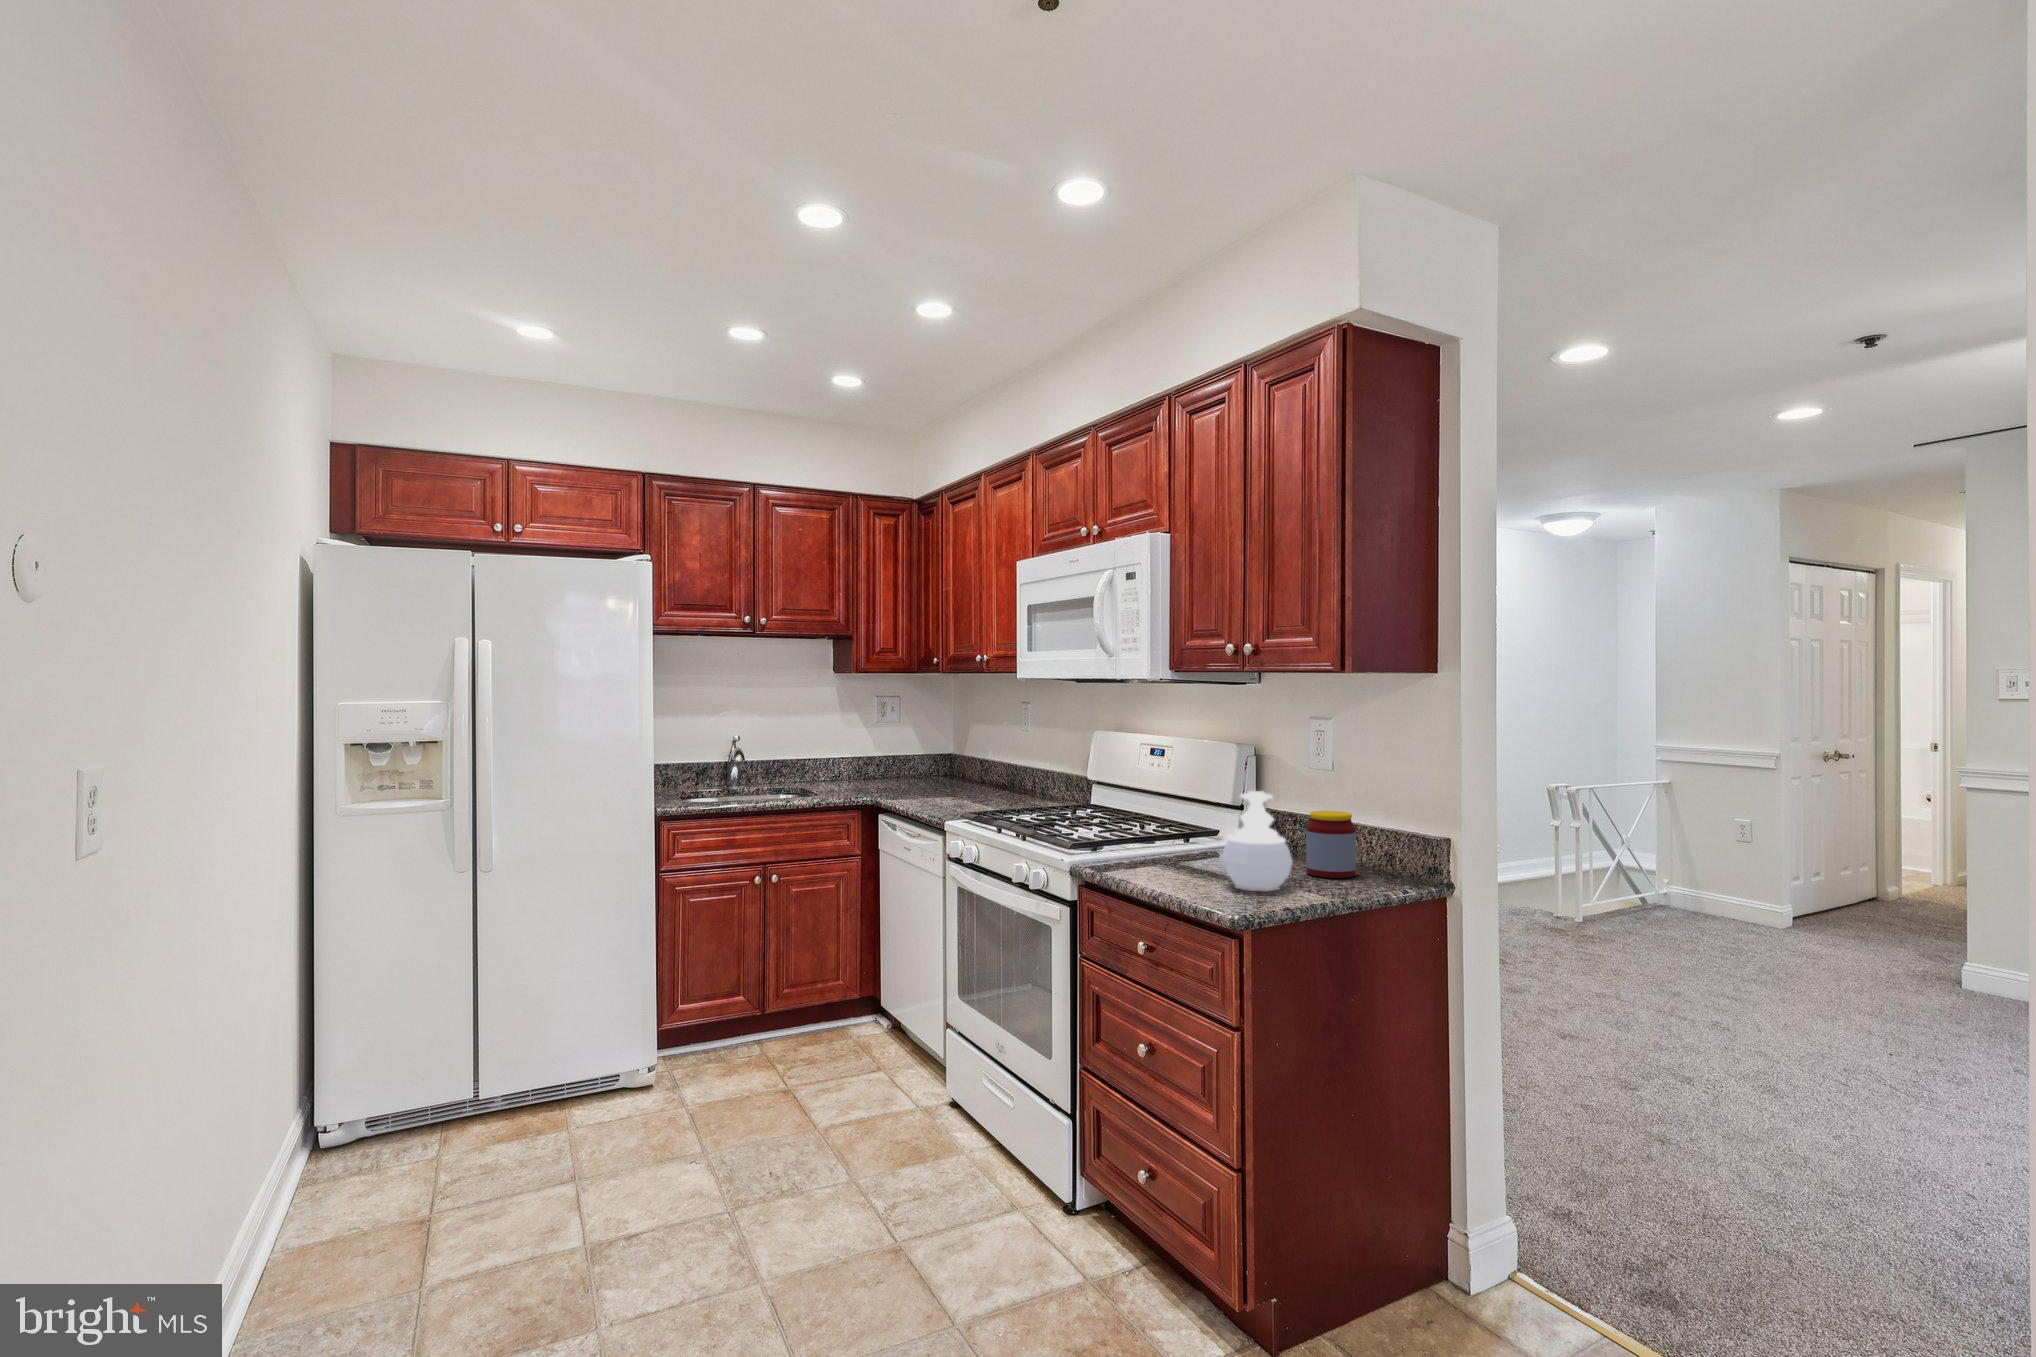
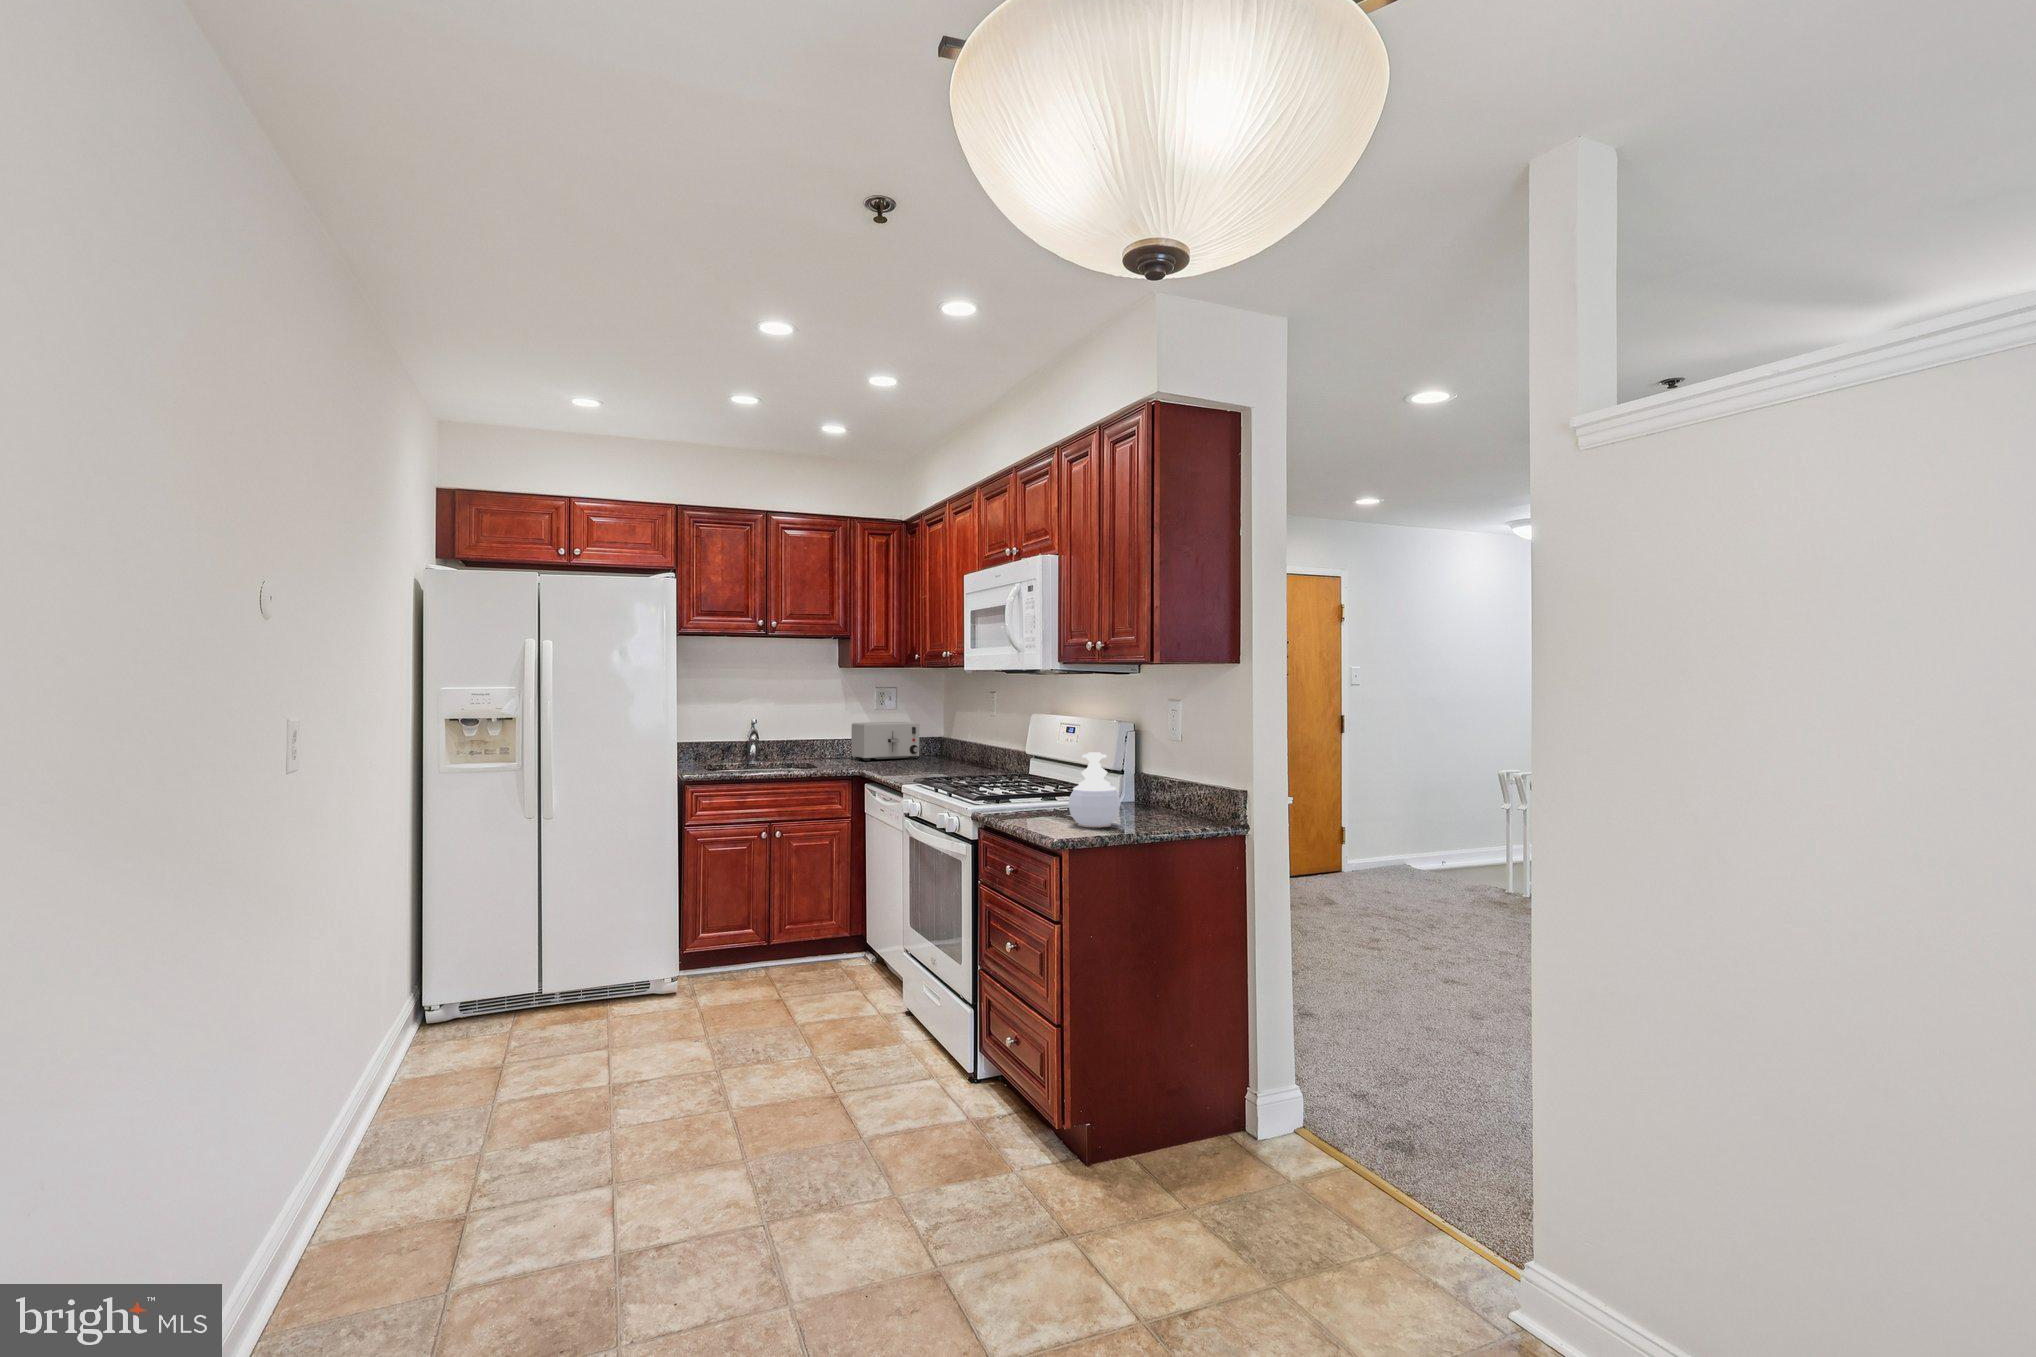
toaster: none [851,737,932,785] -> present [851,722,919,761]
jar: present [1306,811,1356,878] -> none [1144,770,1181,820]

